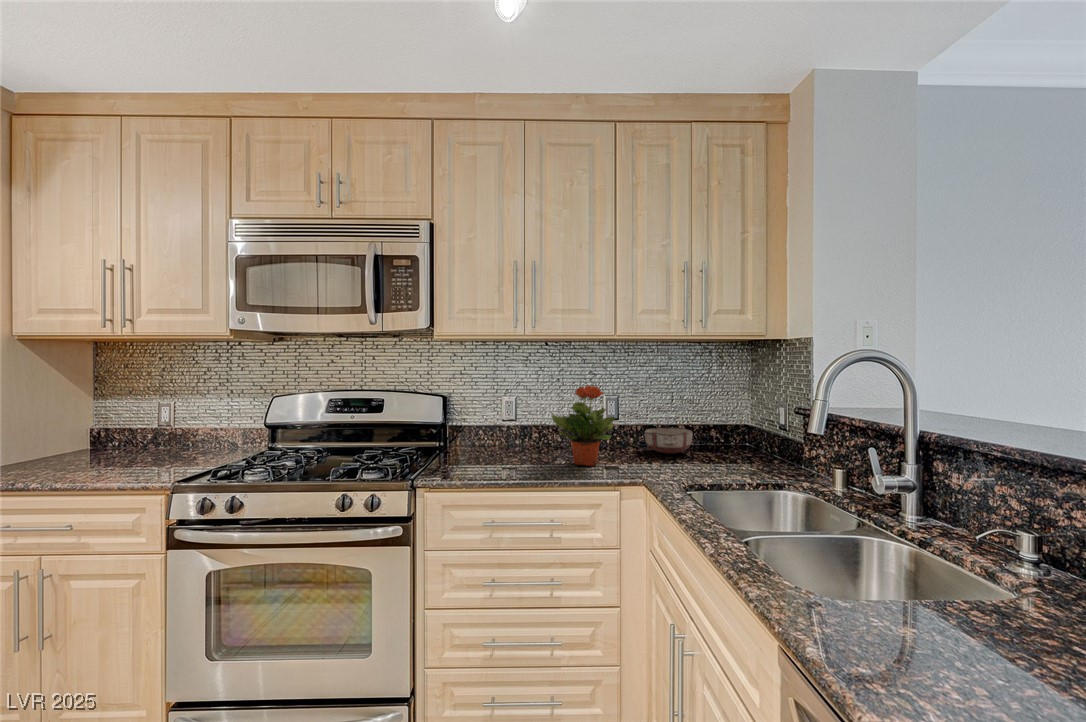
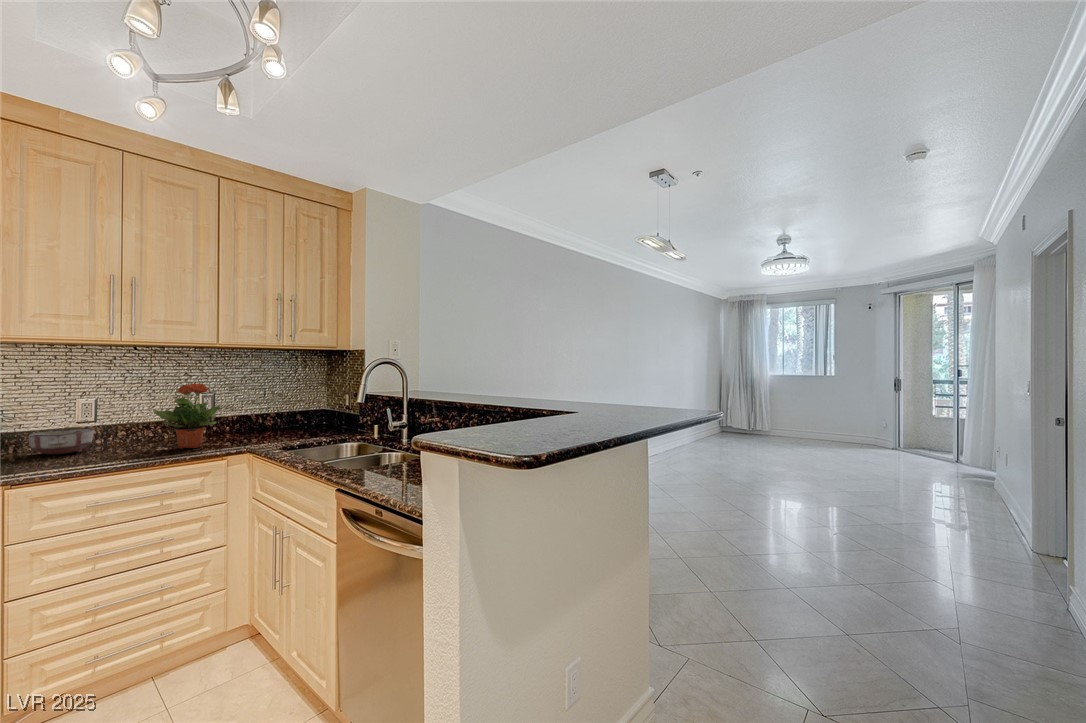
ceramic bowl: present [645,428,692,454] -> present [28,428,94,454]

